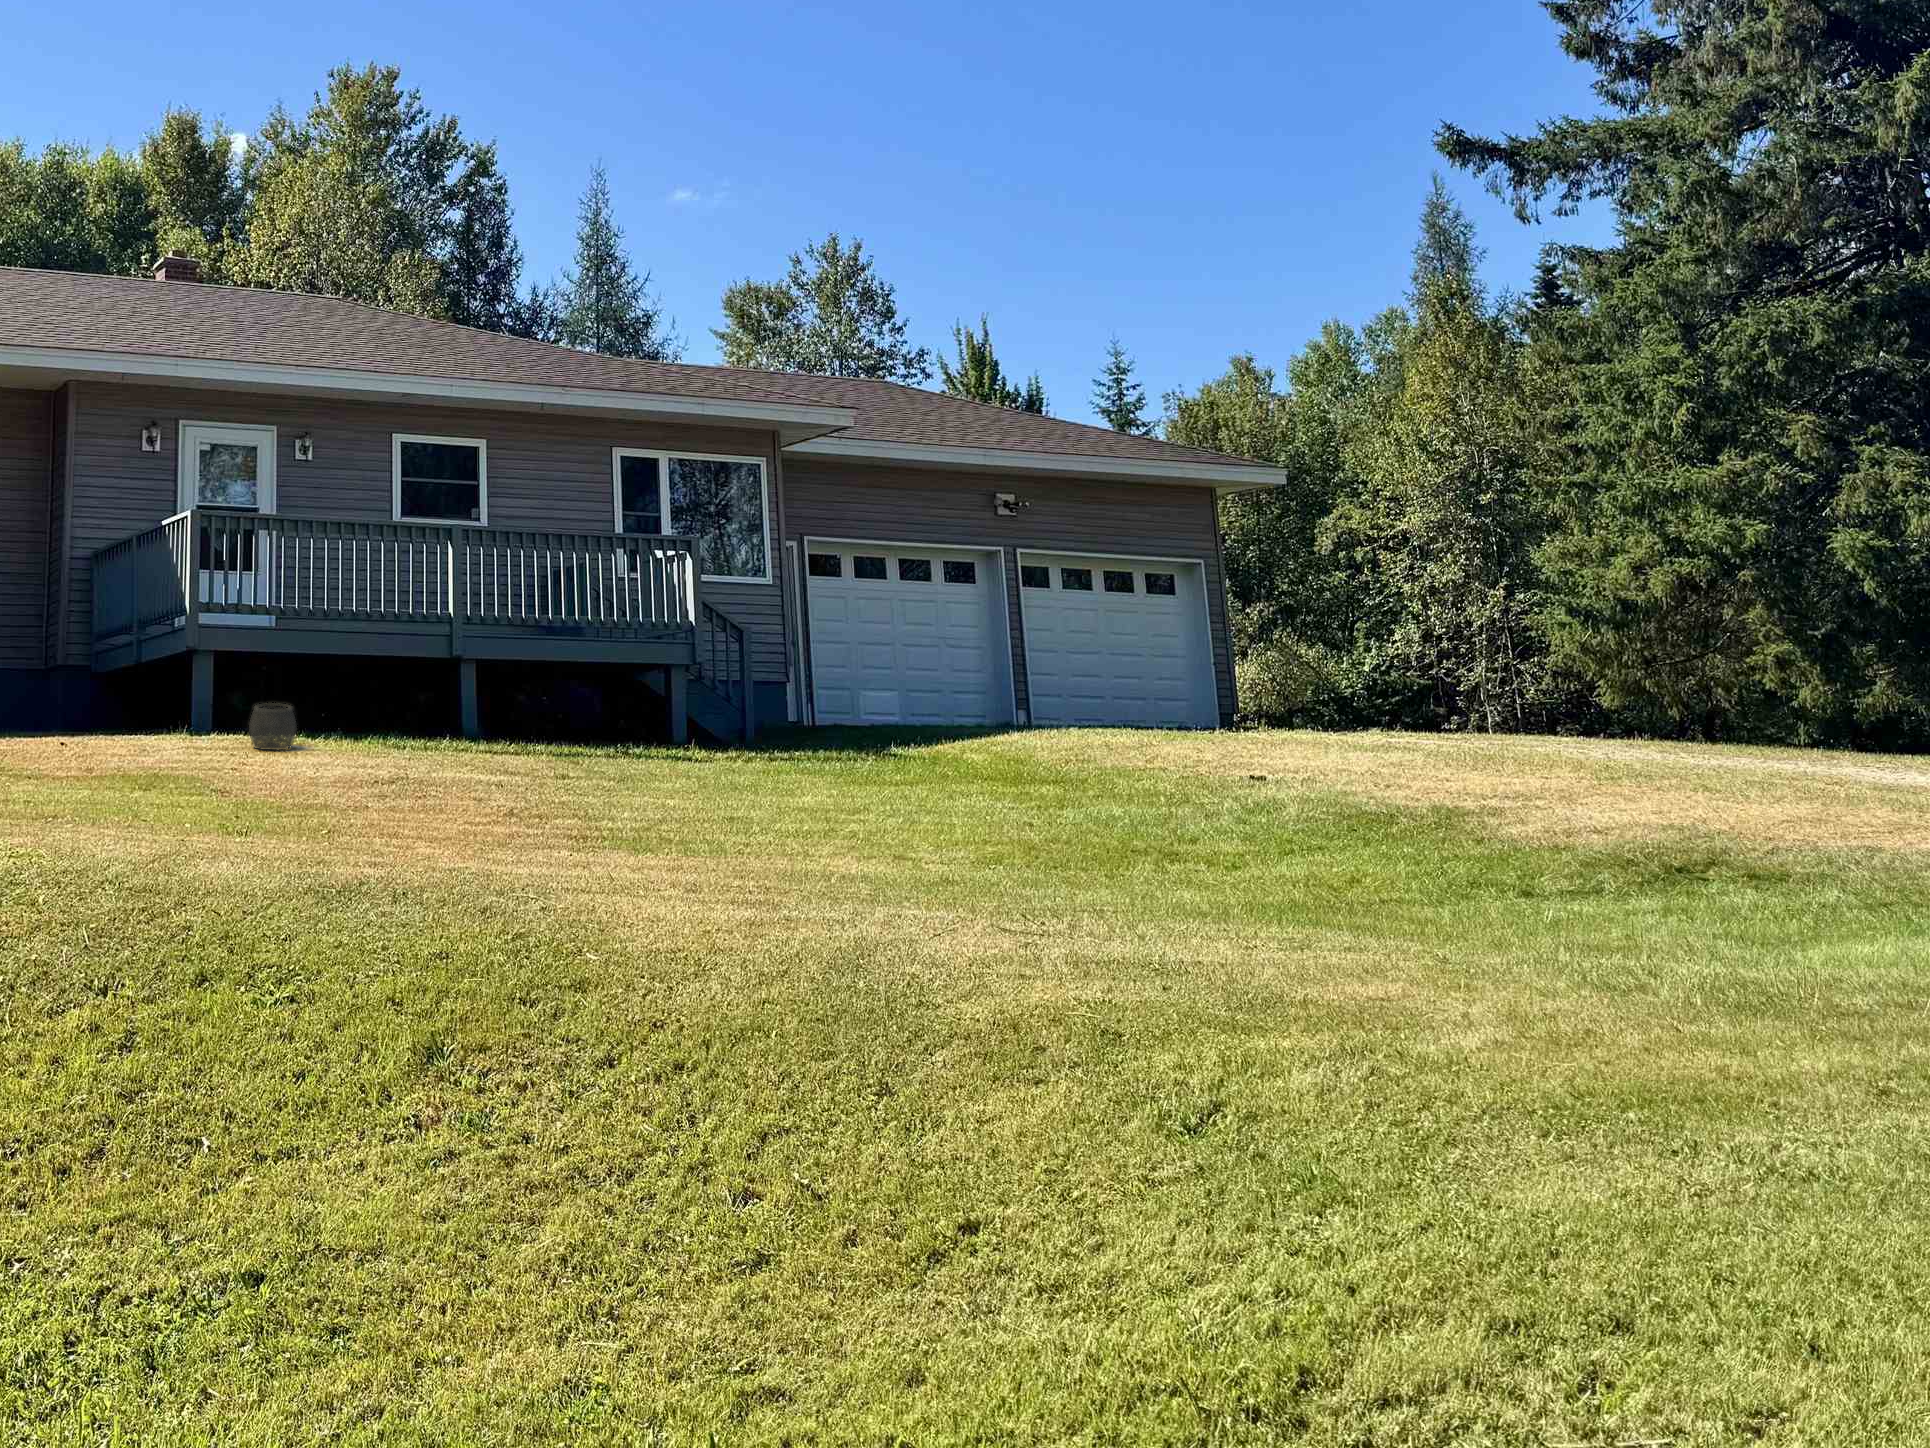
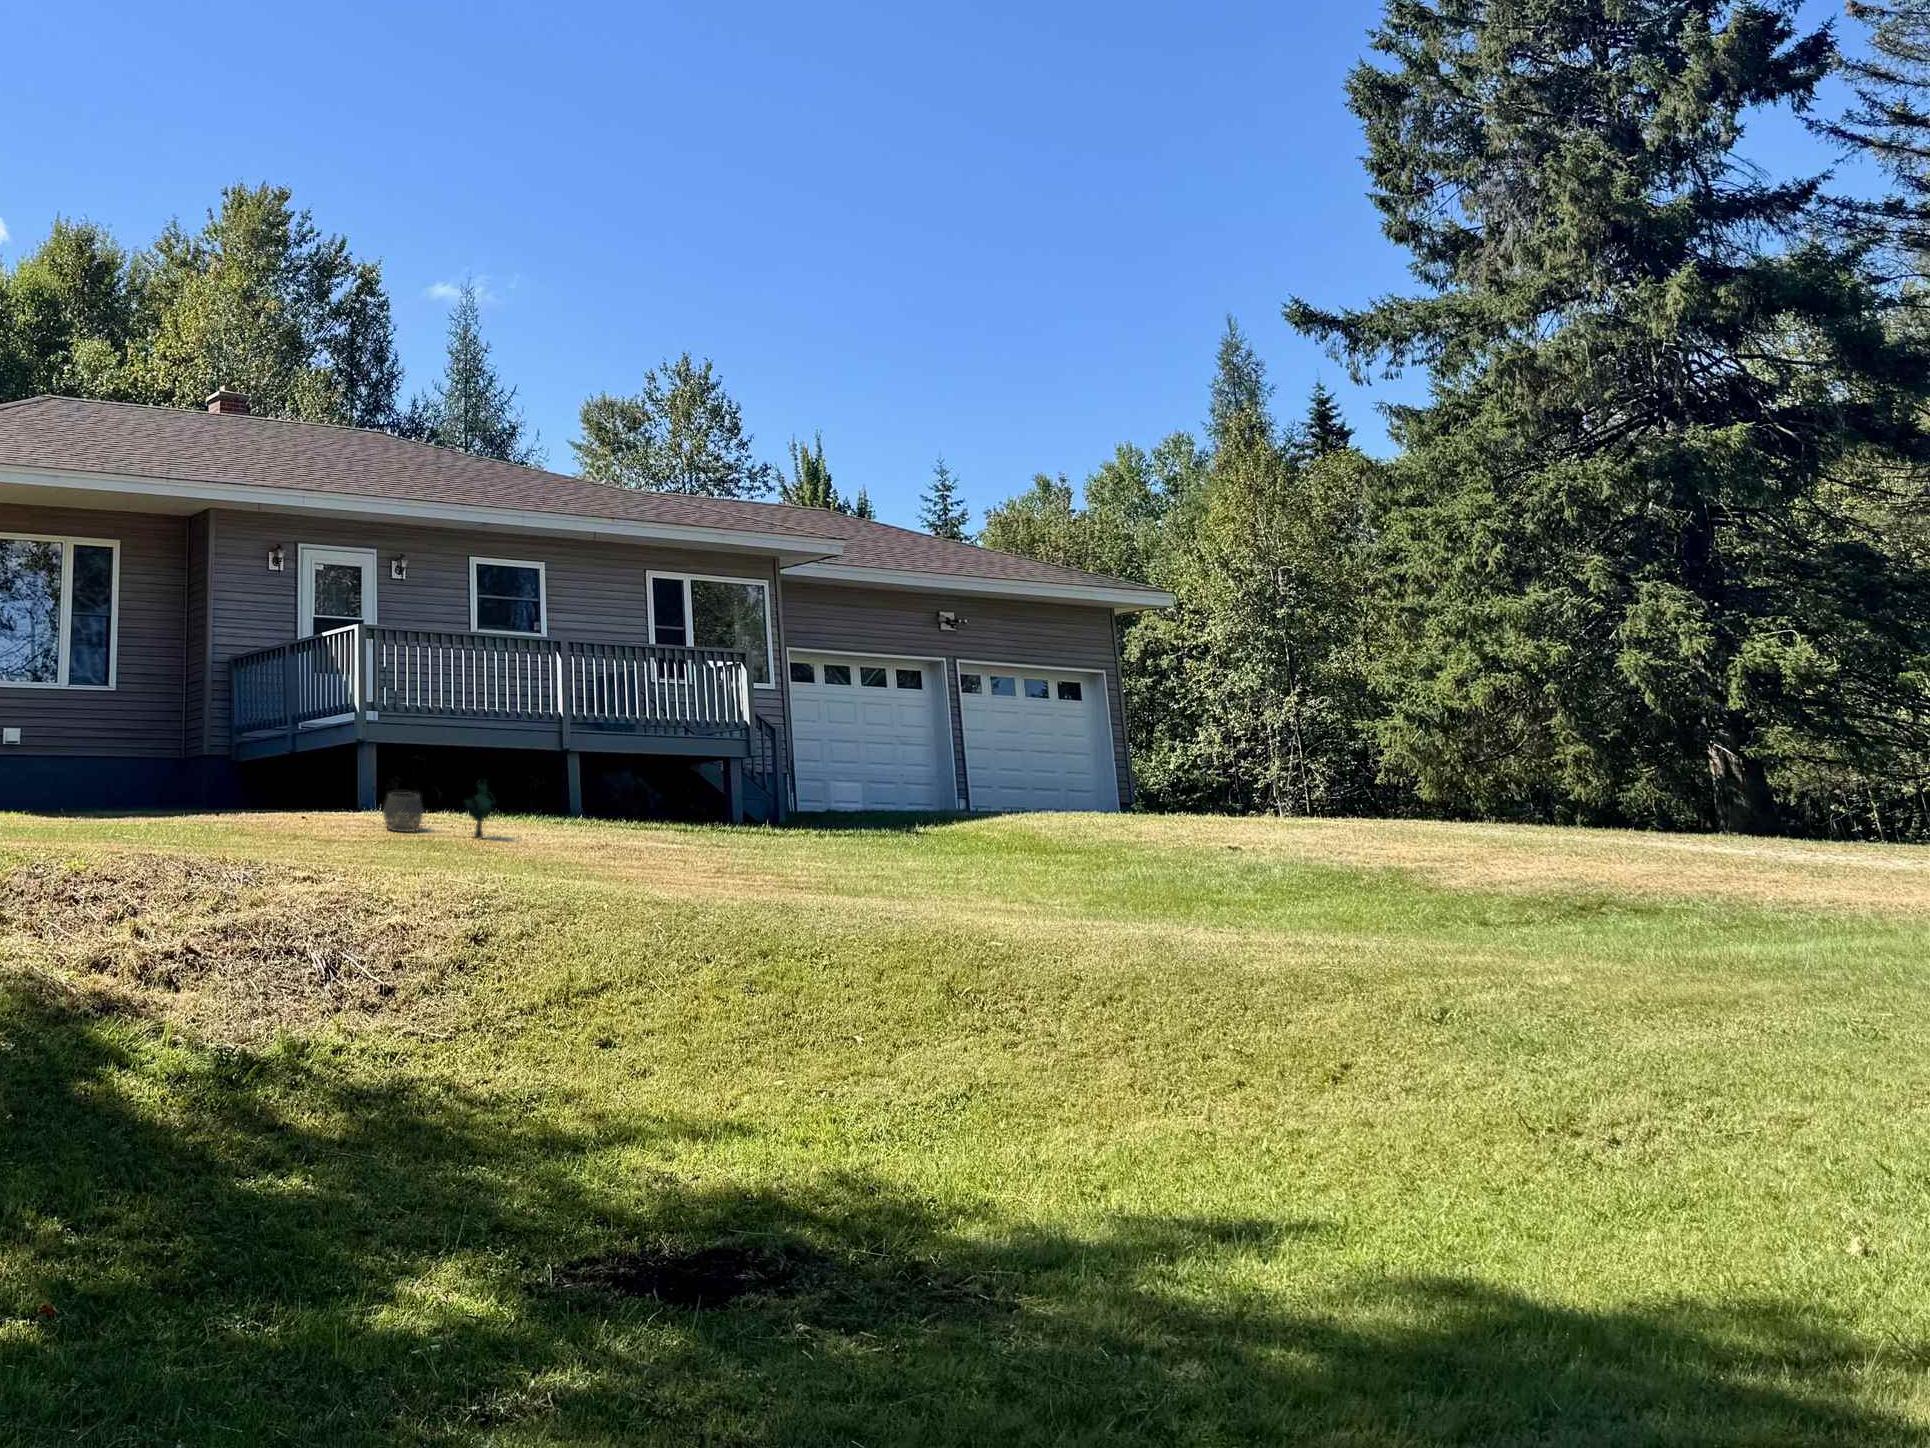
decorative plant: none [340,685,380,757] -> present [464,780,496,839]

